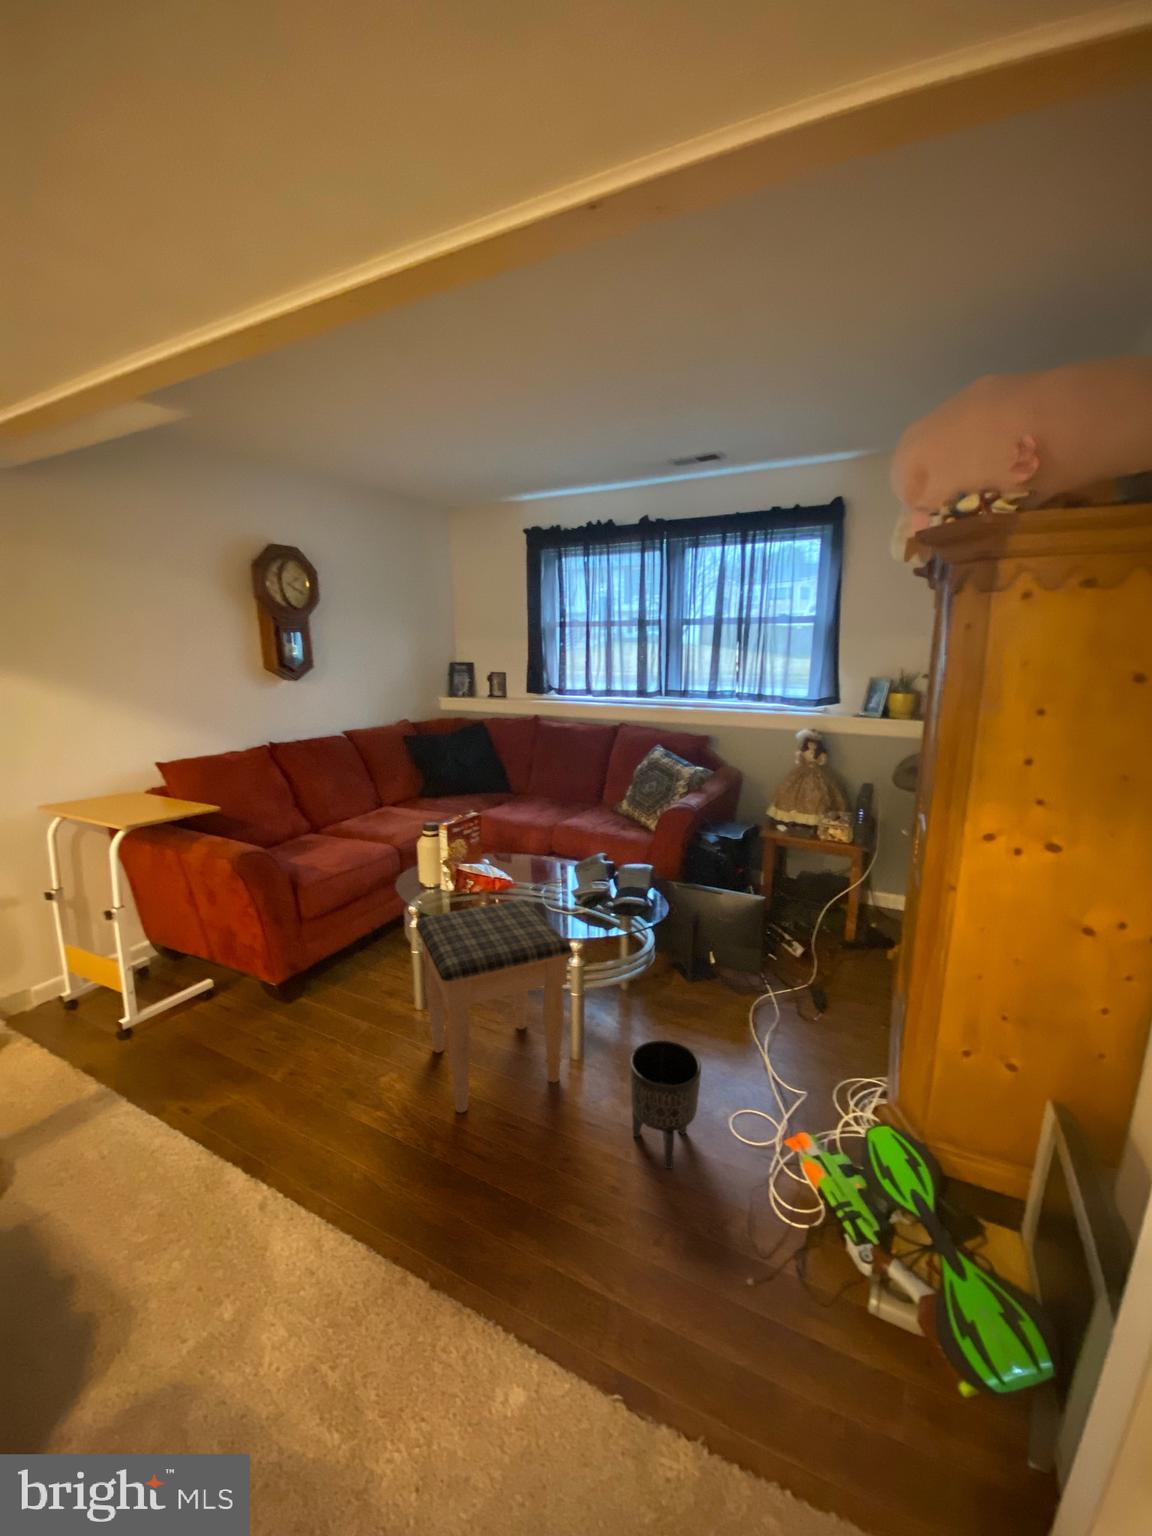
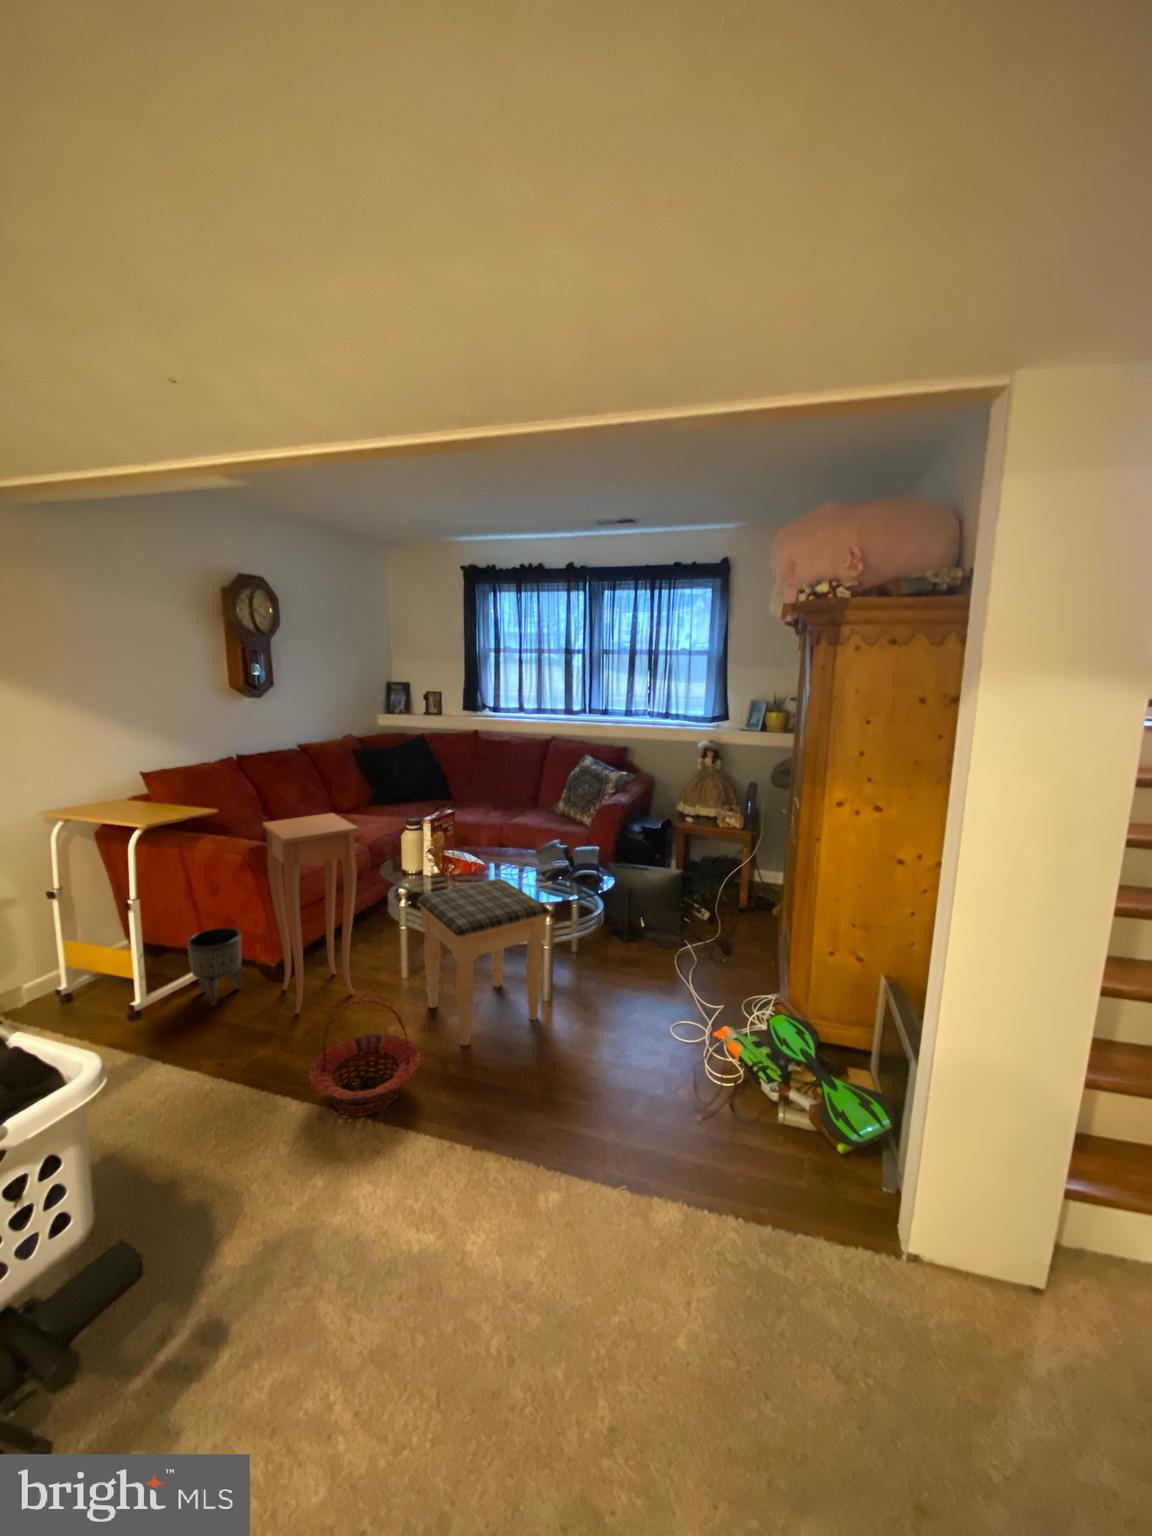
side table: none [253,813,357,1046] -> present [263,813,359,1013]
planter: present [630,1040,701,1169] -> present [187,927,241,1006]
basket: none [247,1058,389,1209] -> present [309,999,420,1117]

